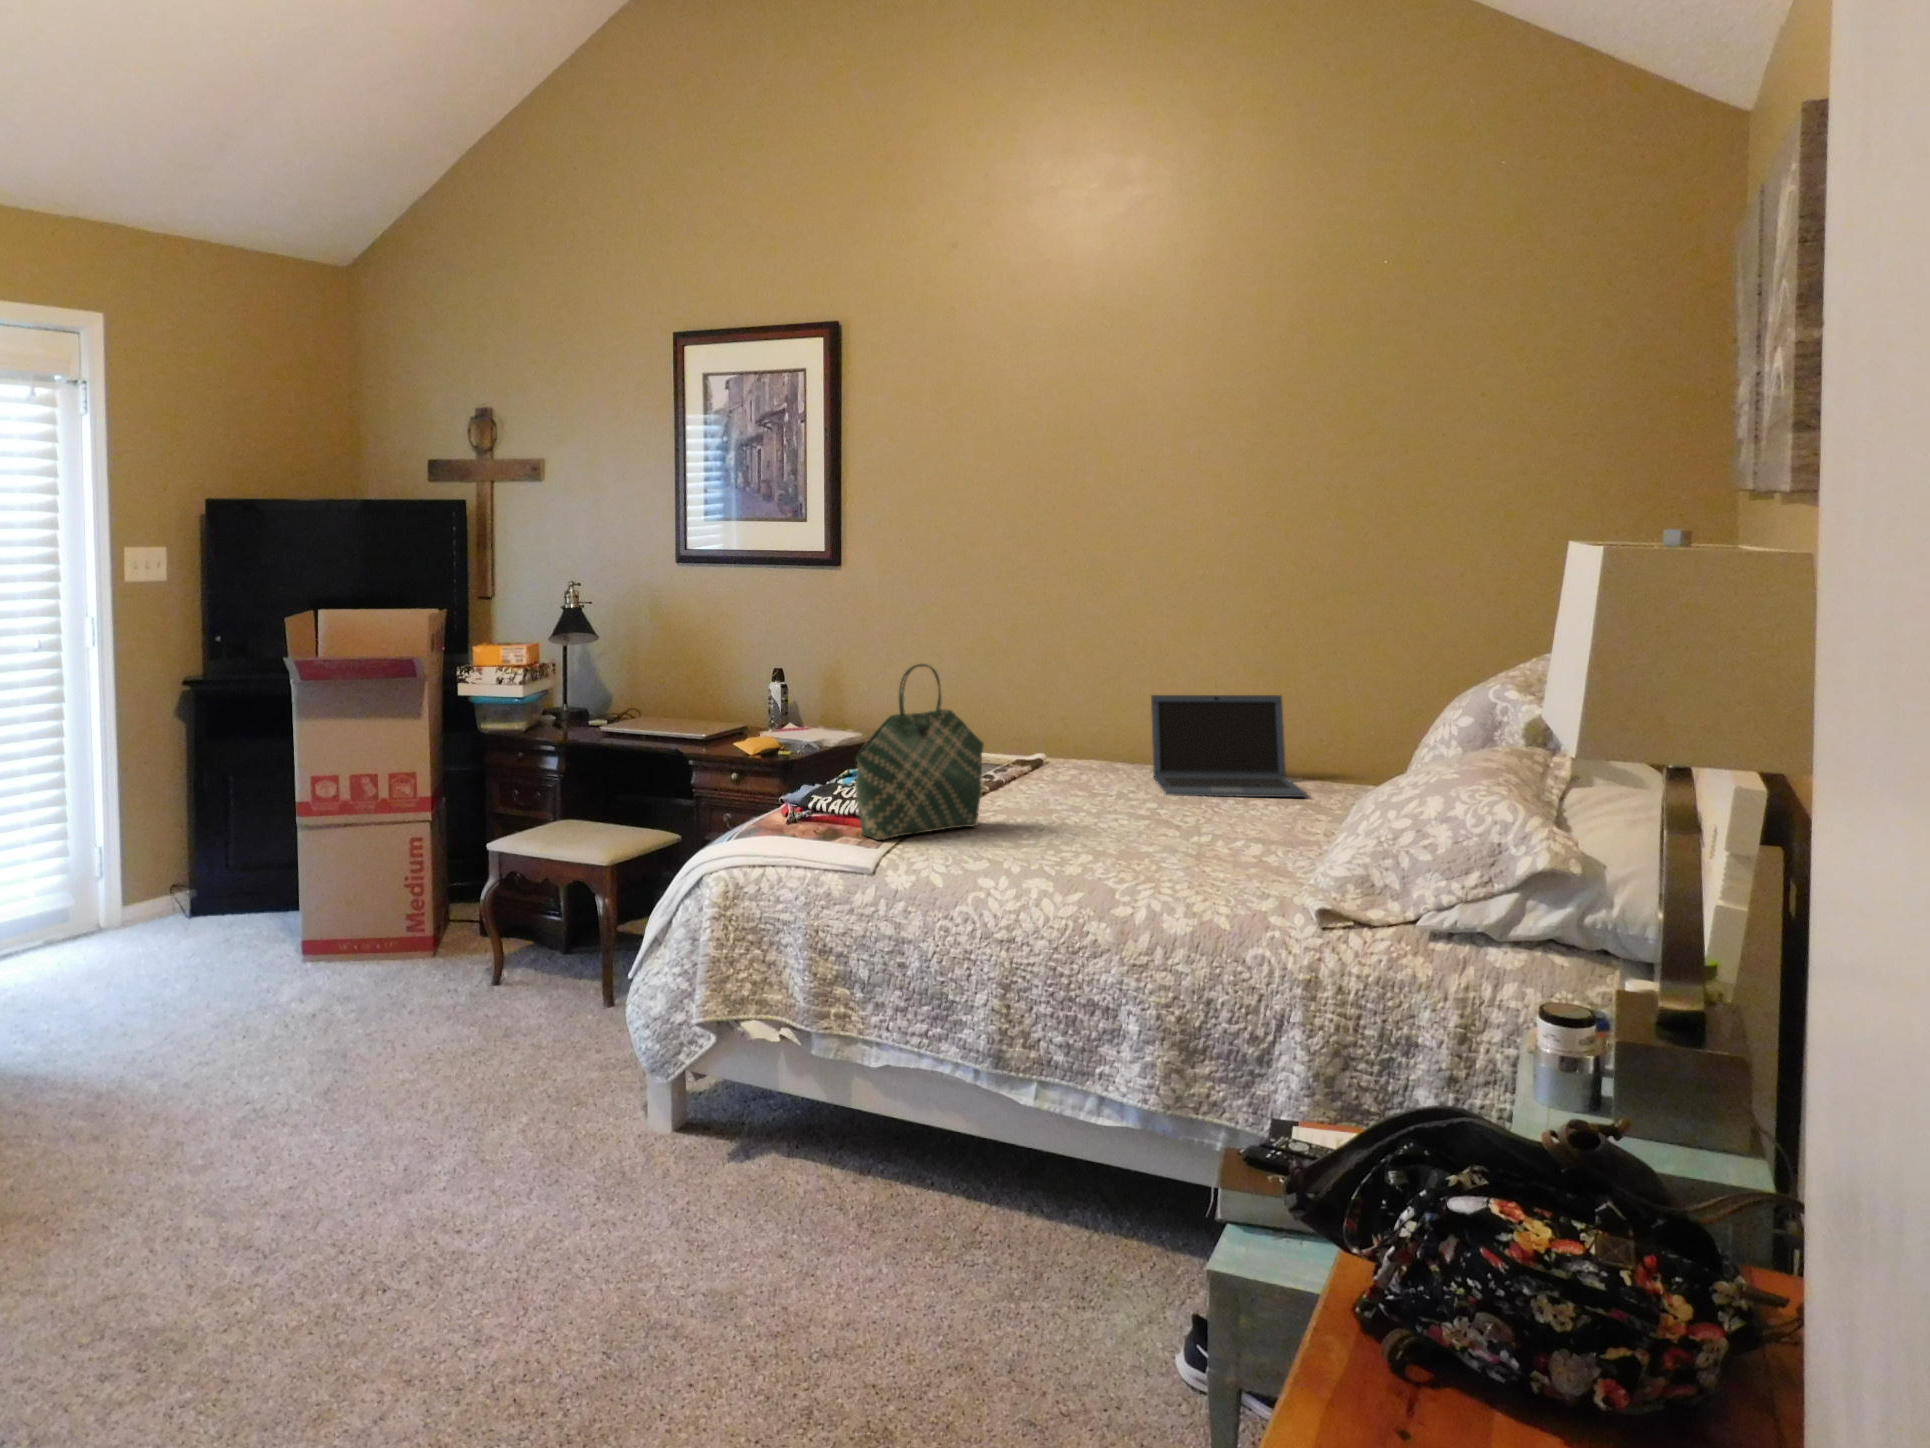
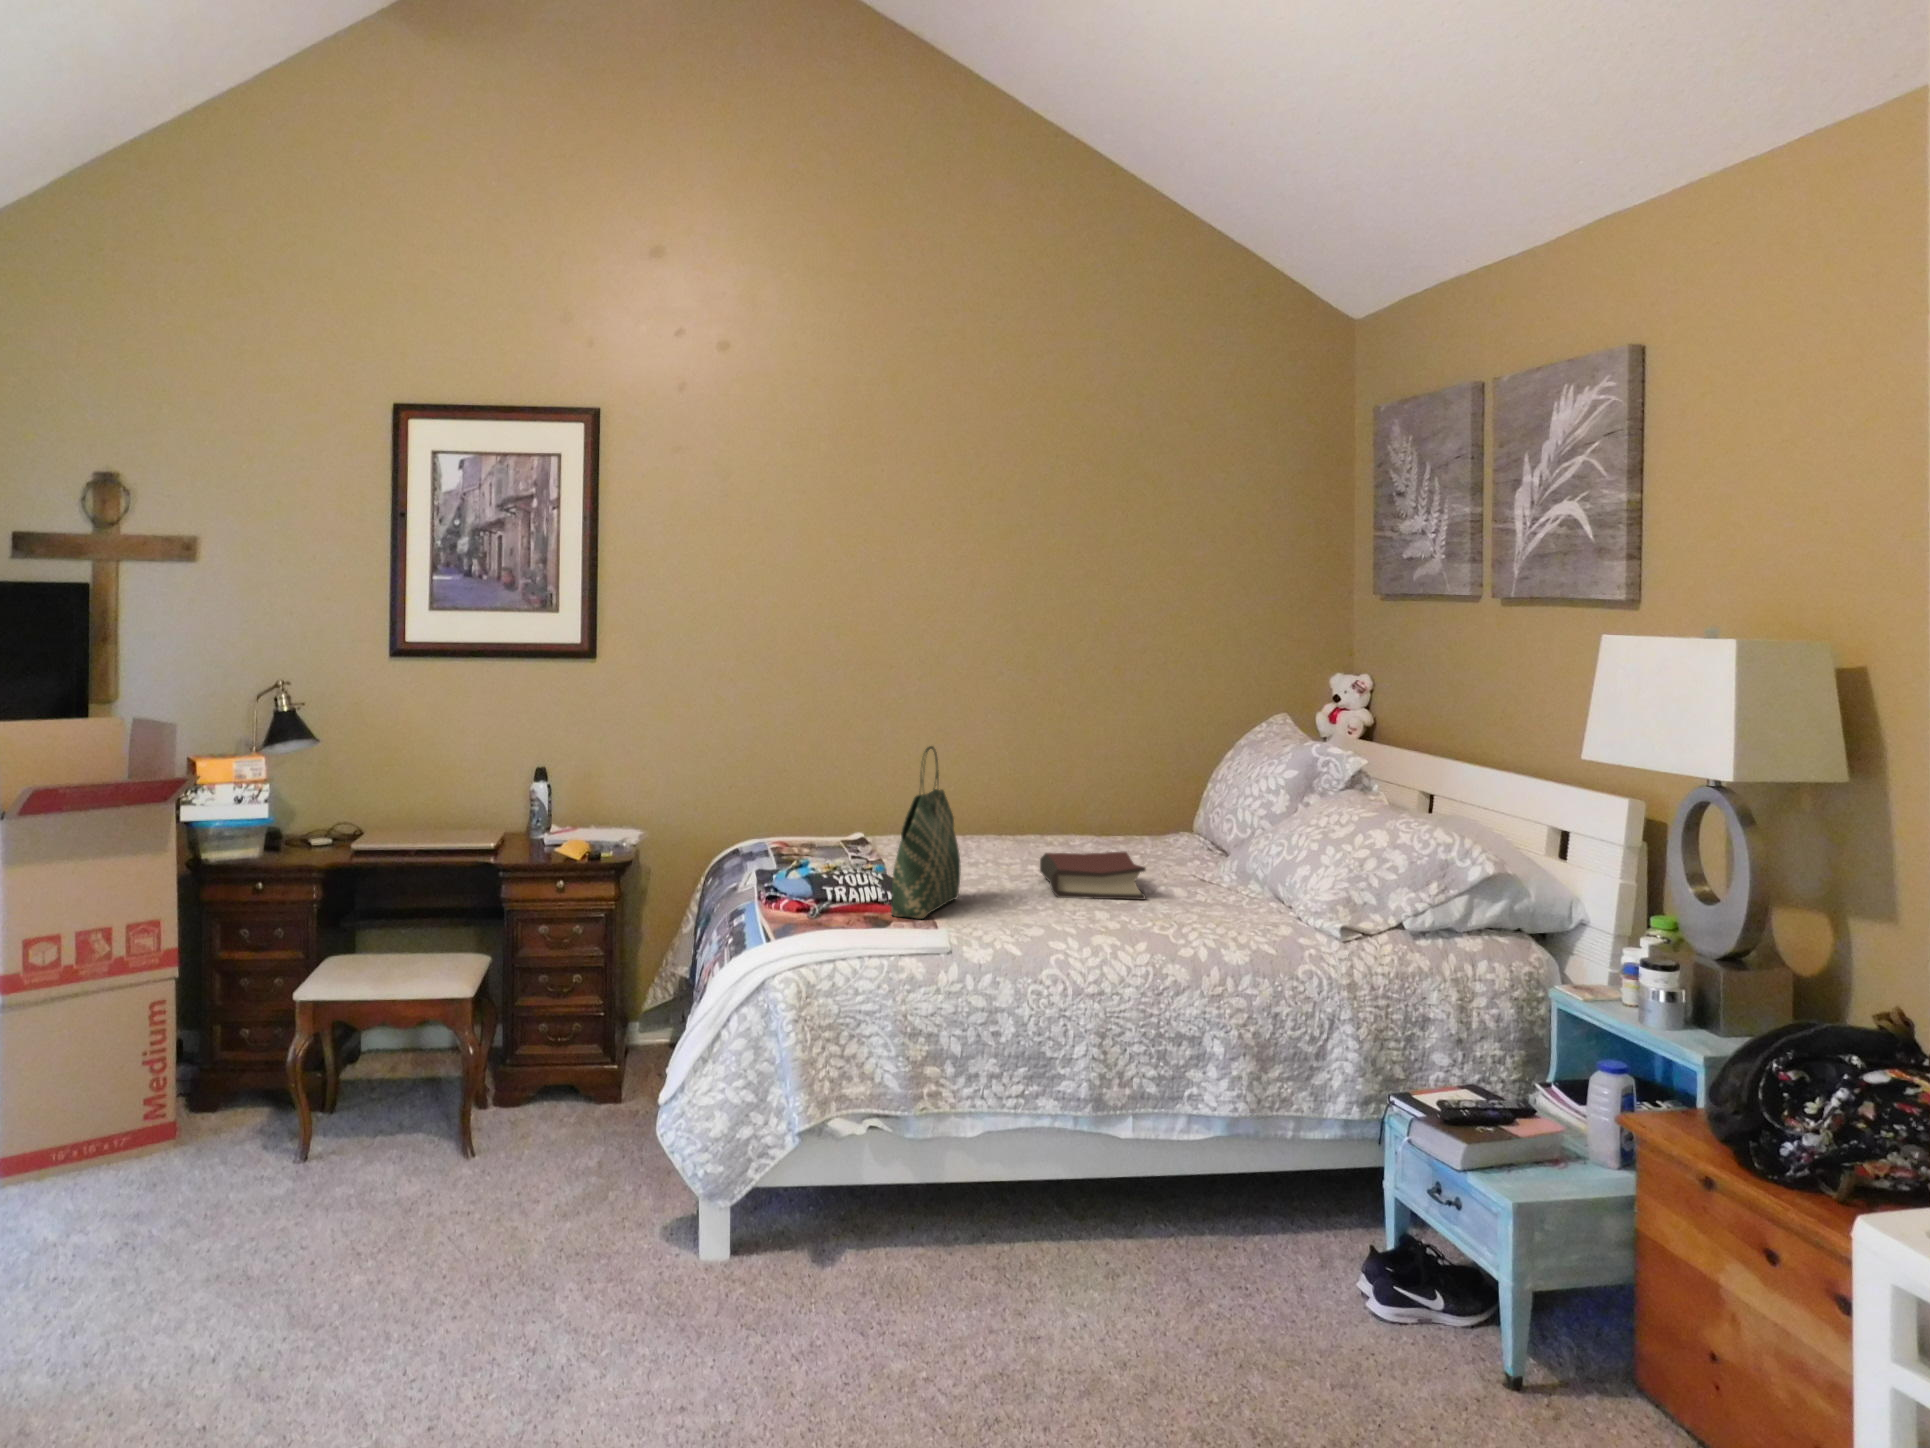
laptop: present [1151,695,1307,797] -> none [948,770,1096,861]
hardback book: none [1090,789,1240,852] -> present [1040,852,1146,900]

